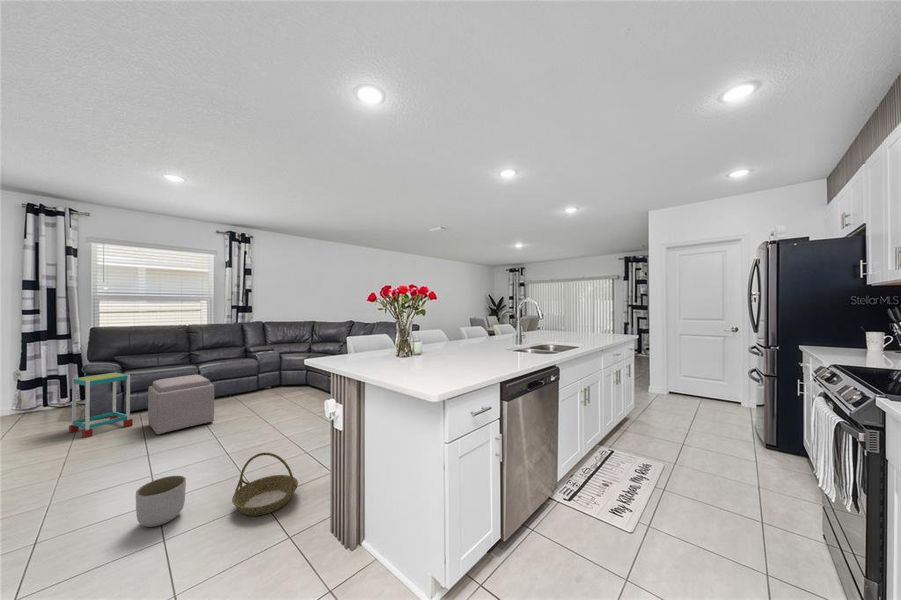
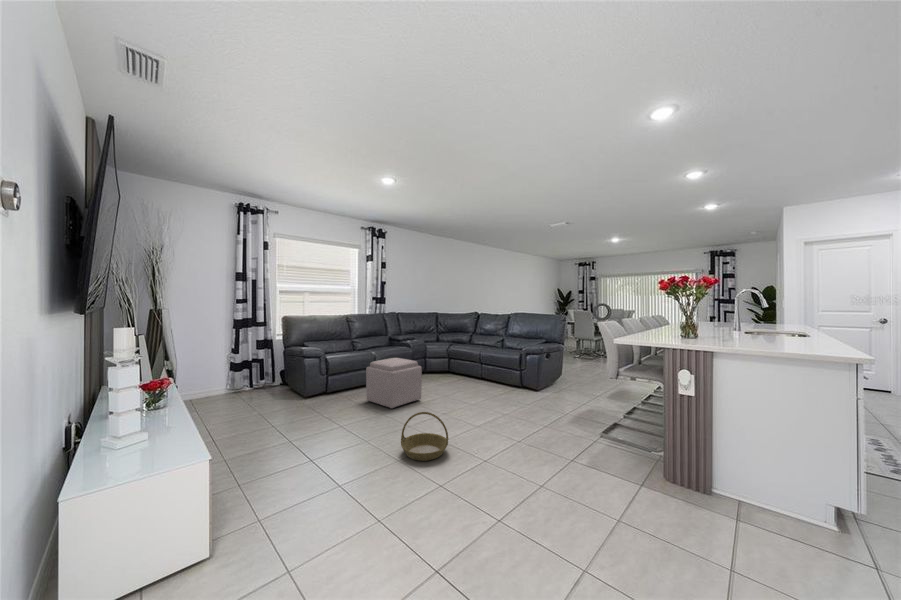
side table: present [69,372,133,438] -> none [307,355,353,411]
basket: present [232,452,298,516] -> present [401,412,448,461]
planter: present [136,476,186,527] -> none [501,432,532,470]

